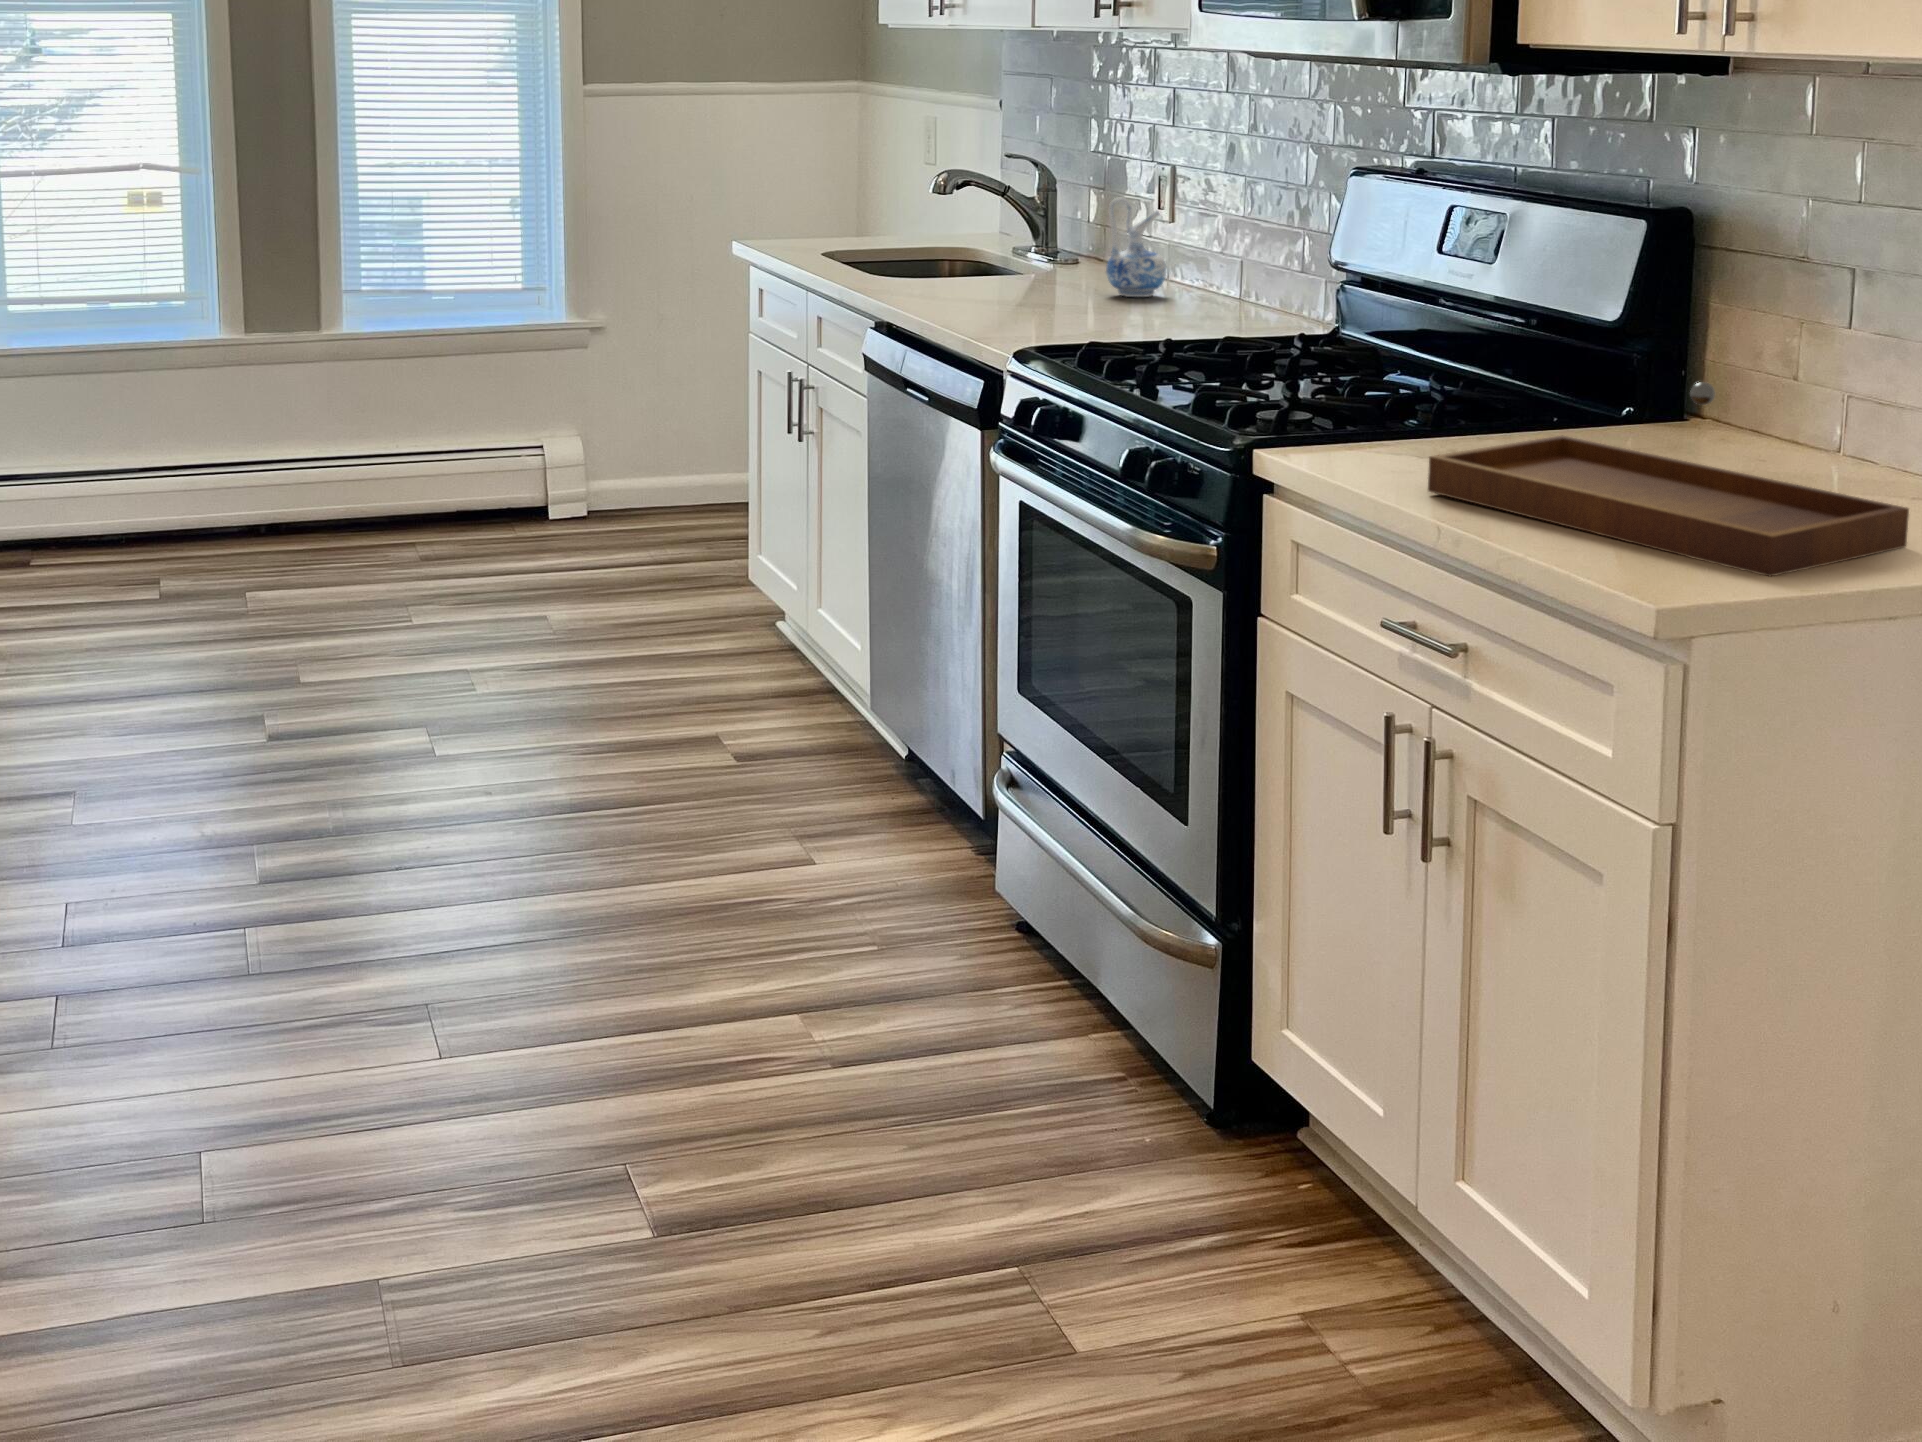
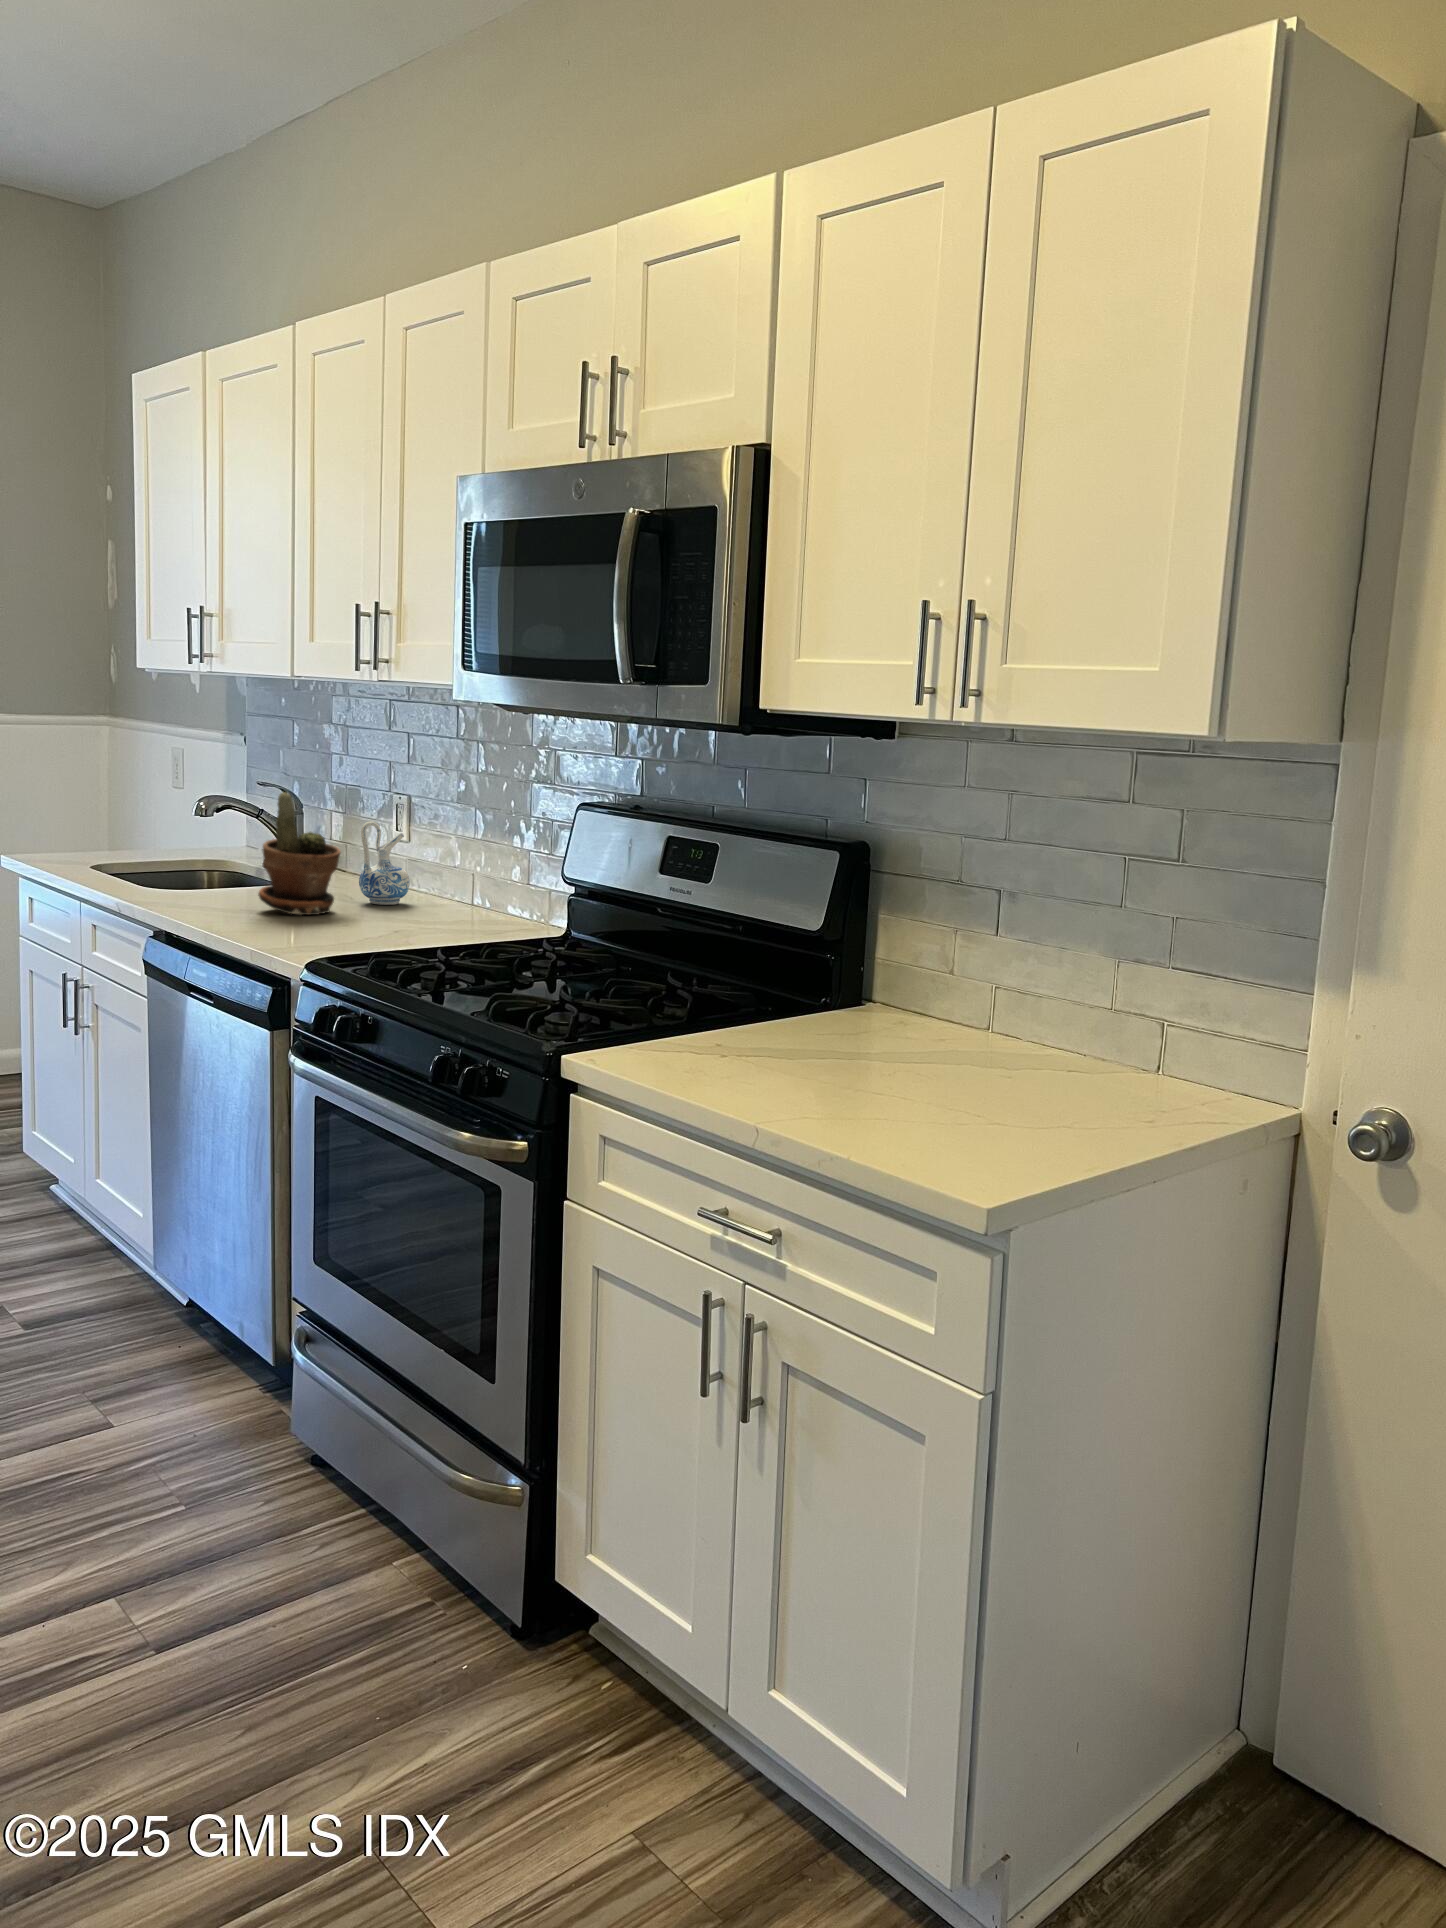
potted plant: none [987,164,1081,307] -> present [258,792,341,915]
tray: present [1428,382,1909,577] -> none [735,995,1121,1168]

